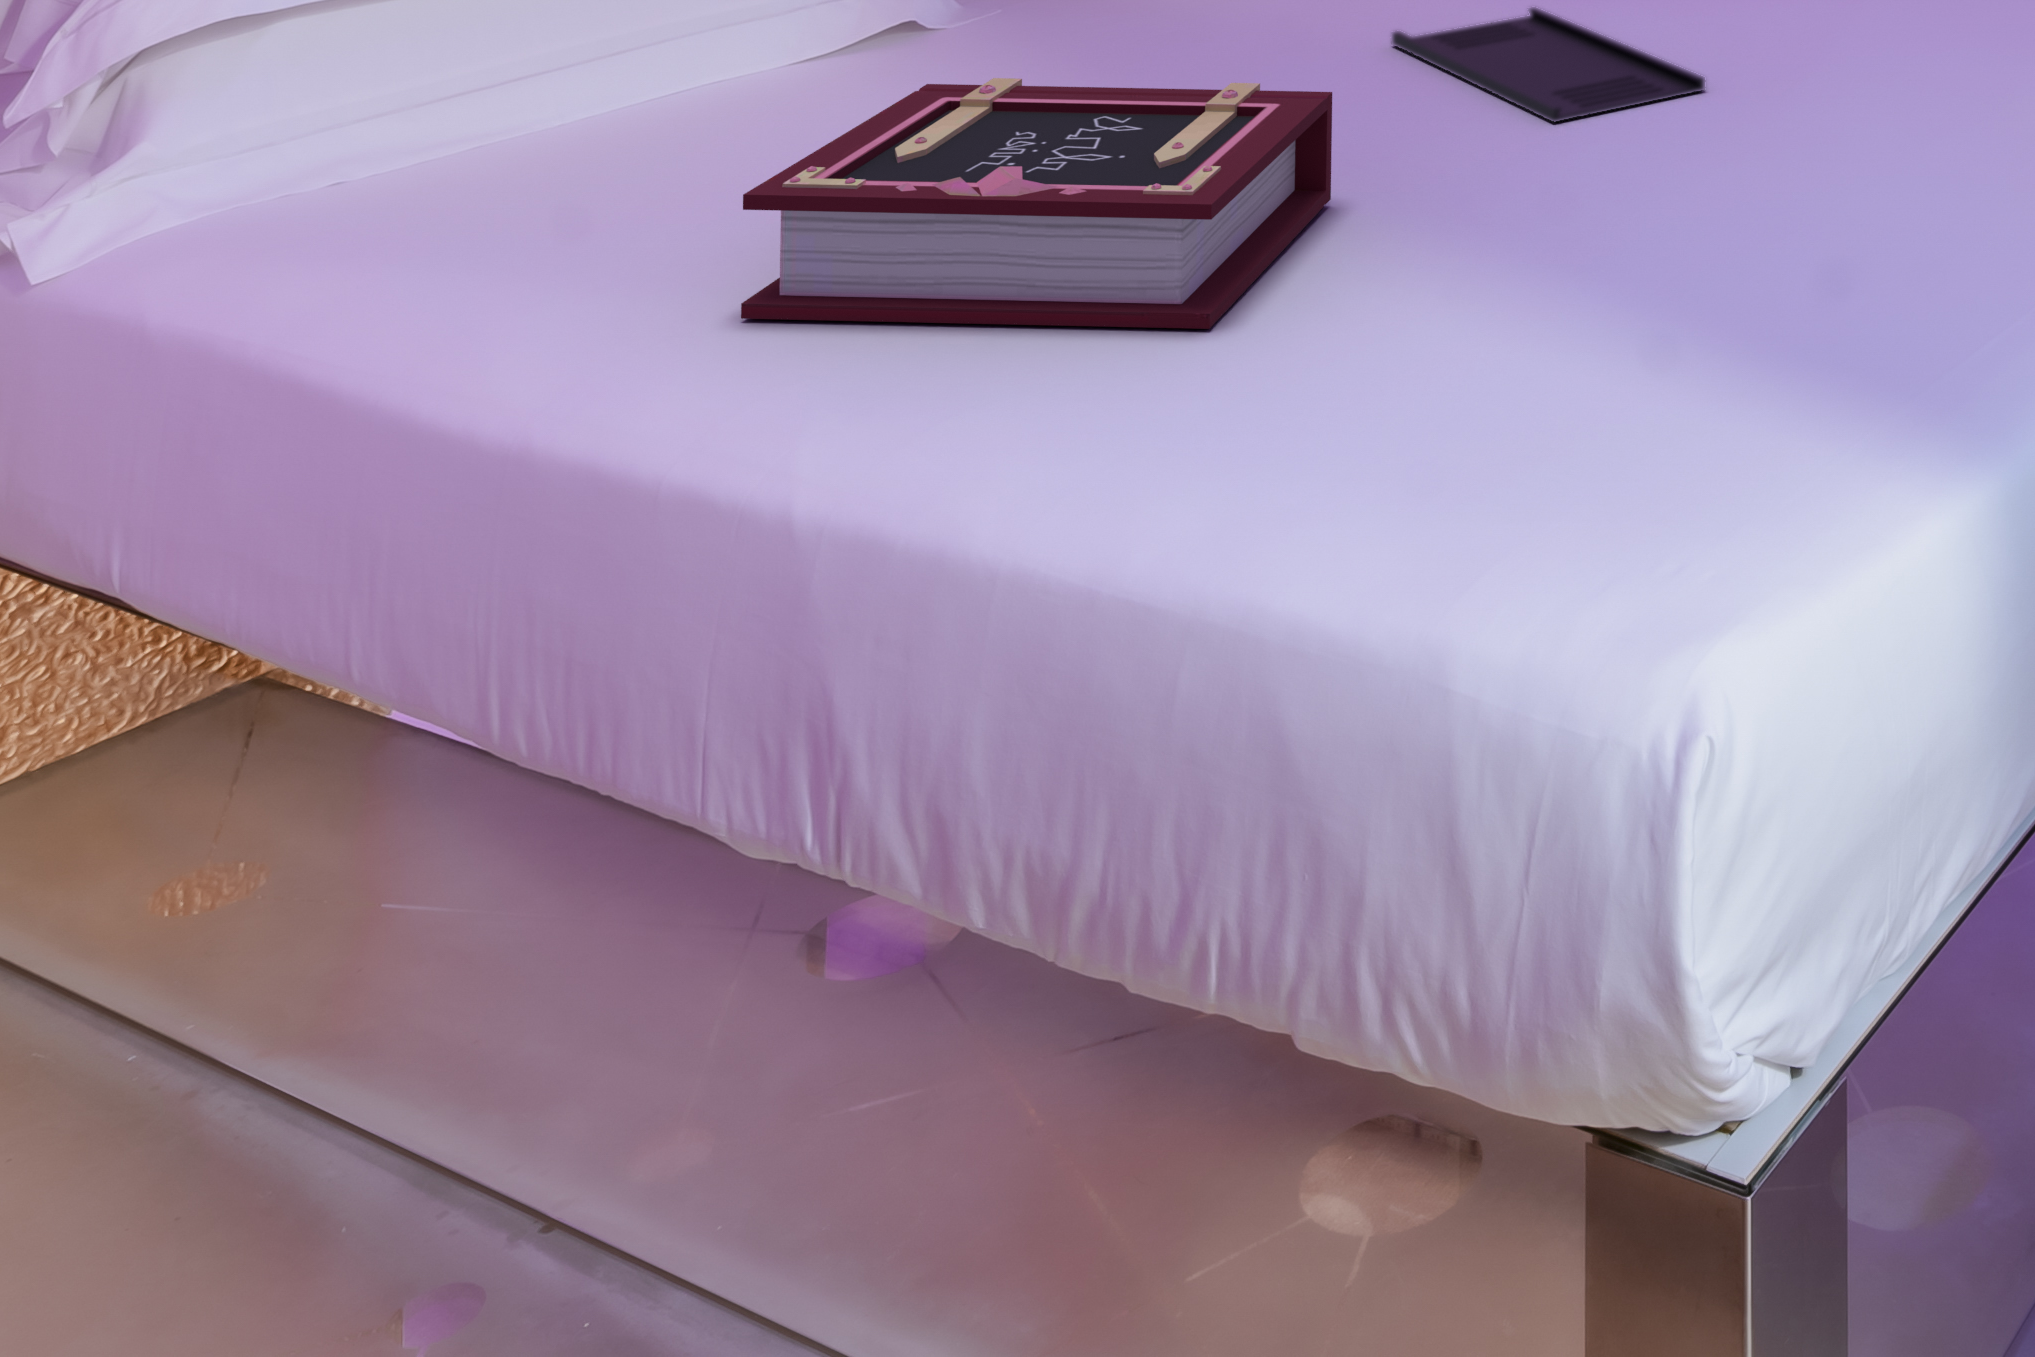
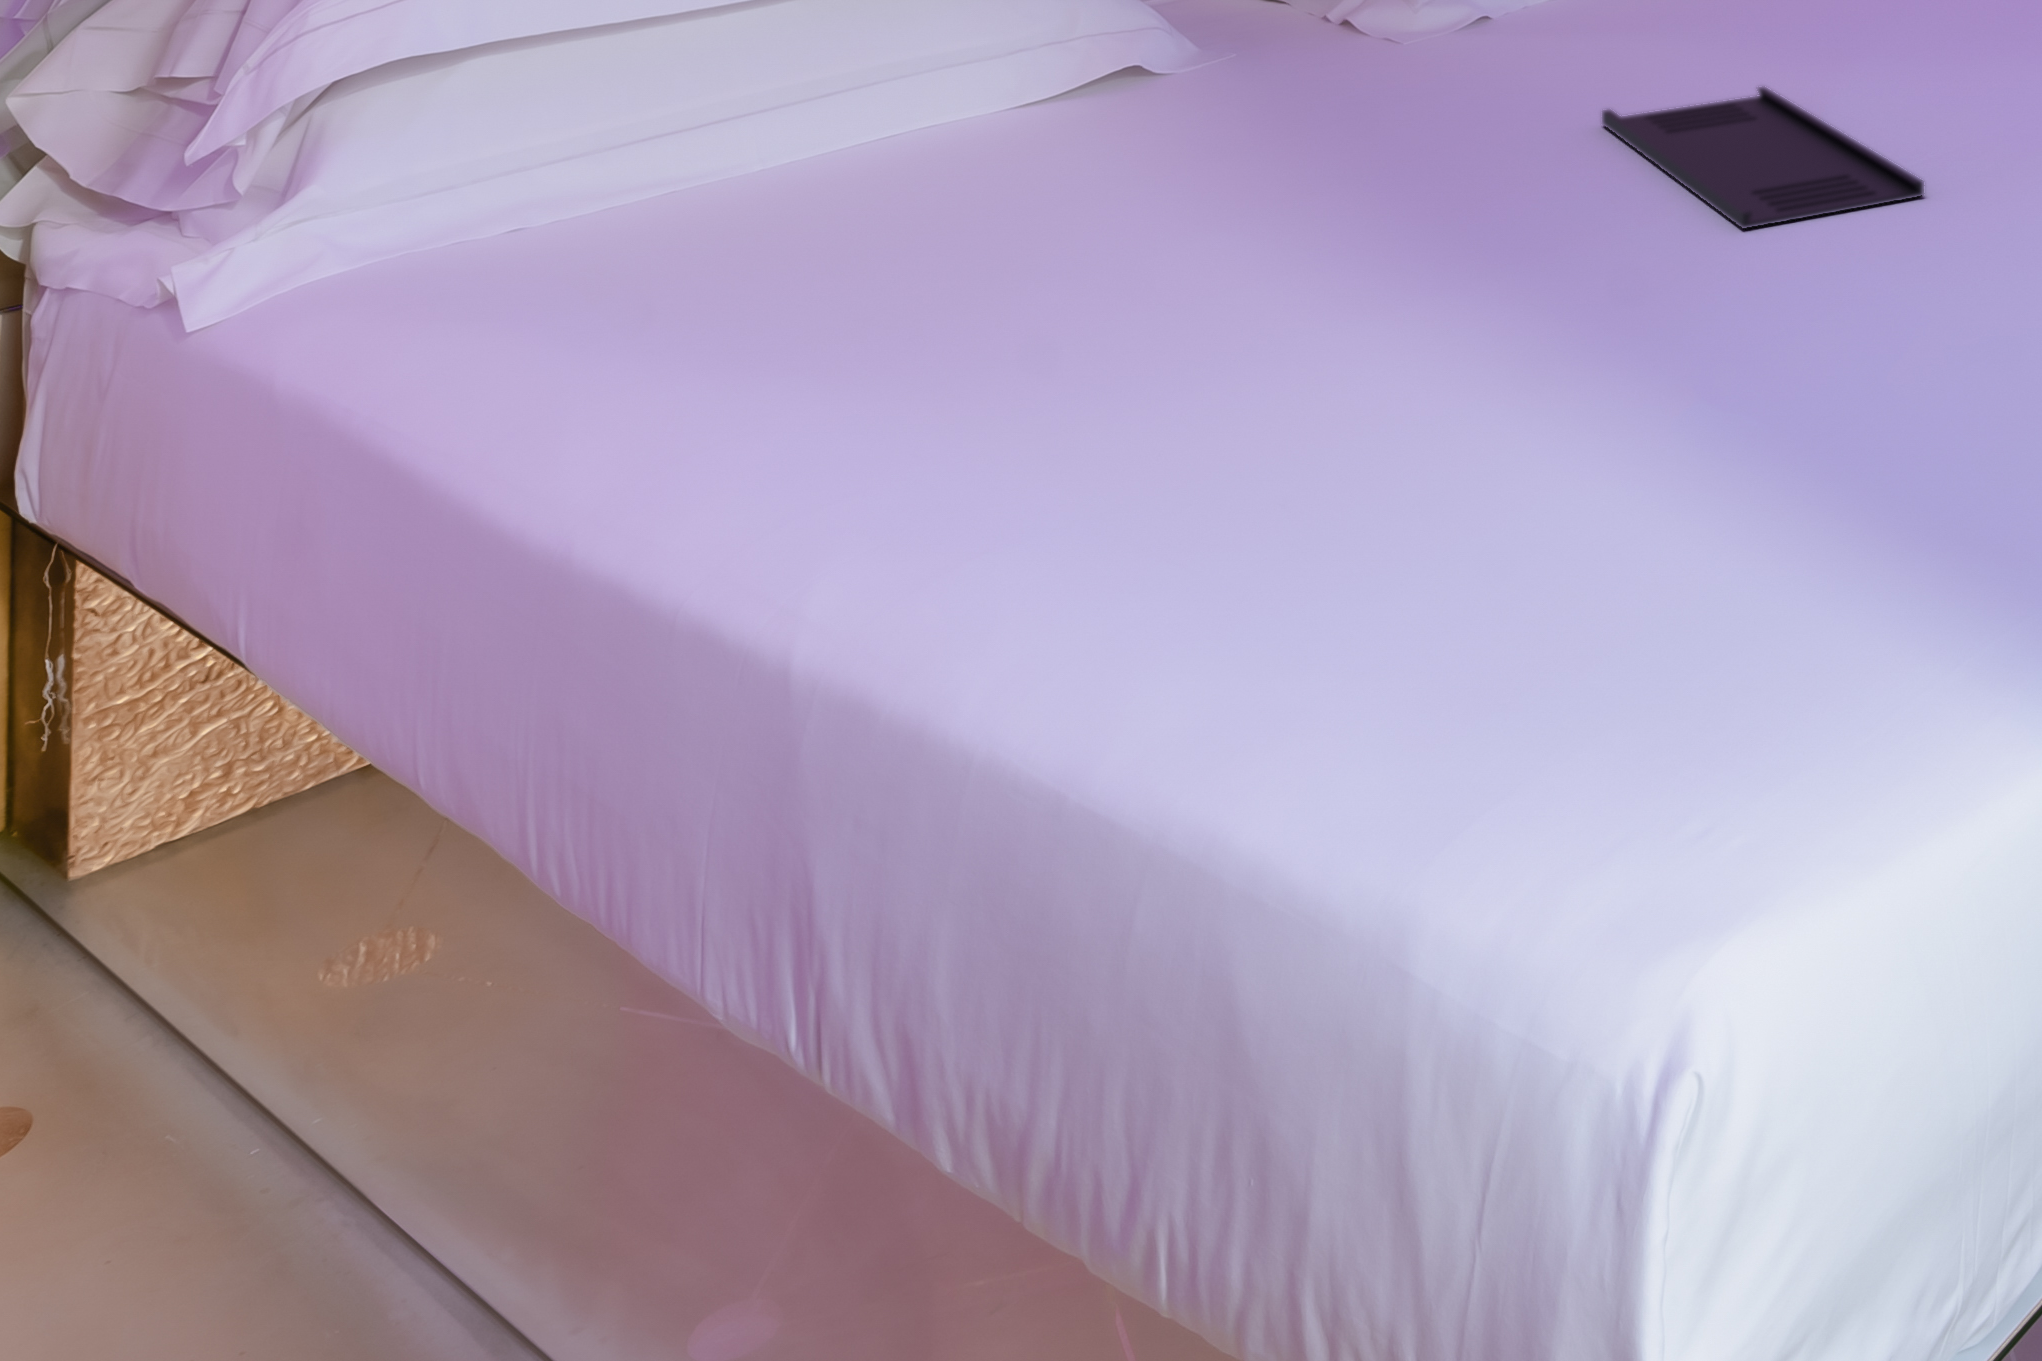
book: present [741,78,1332,329] -> none [774,158,1462,483]

